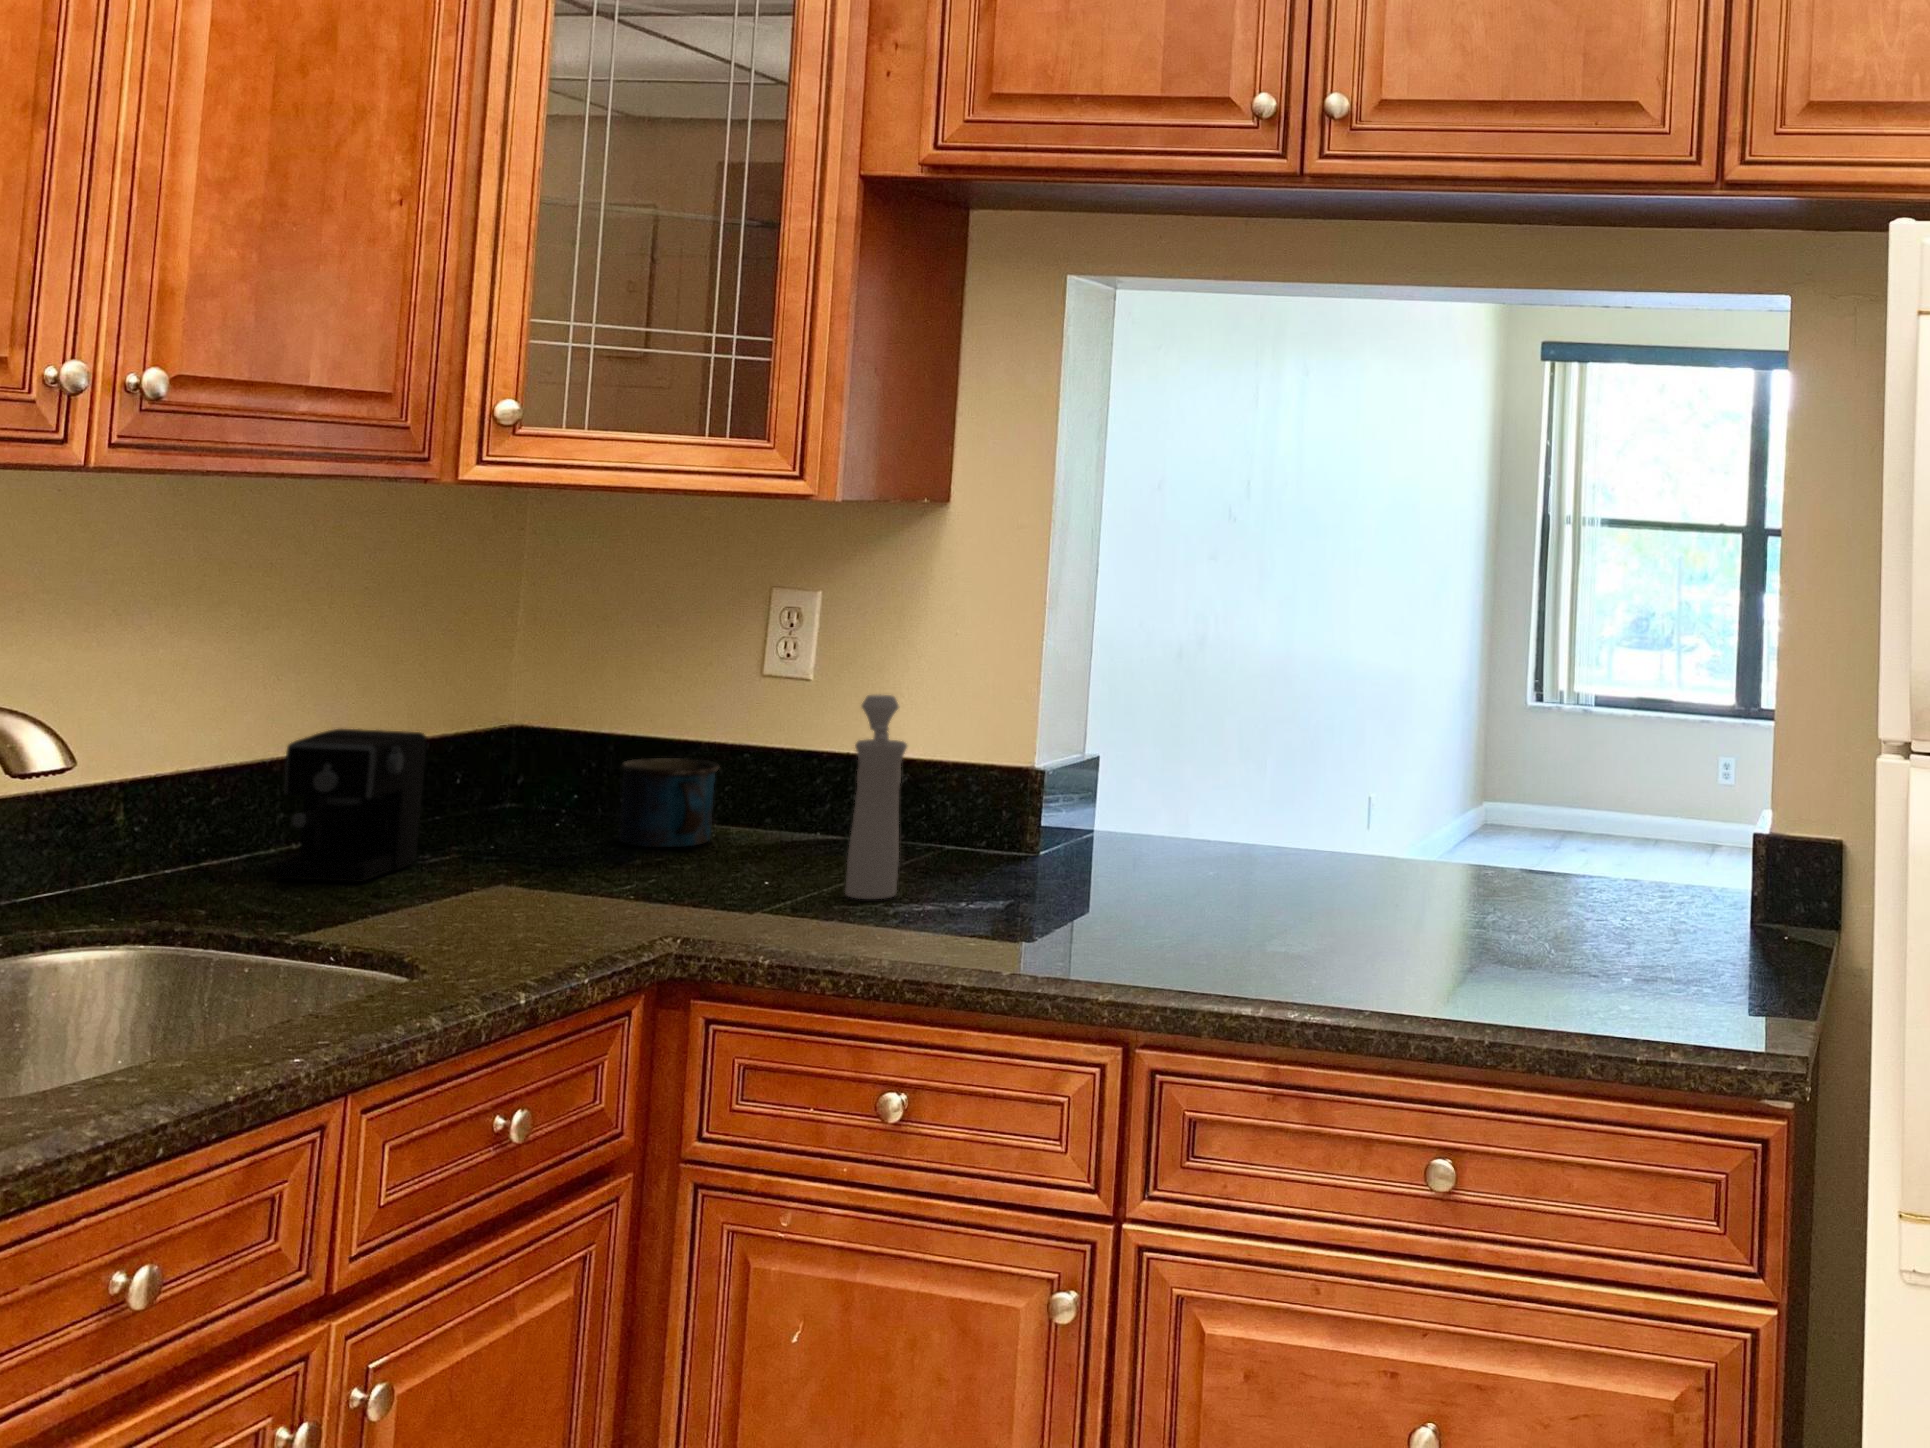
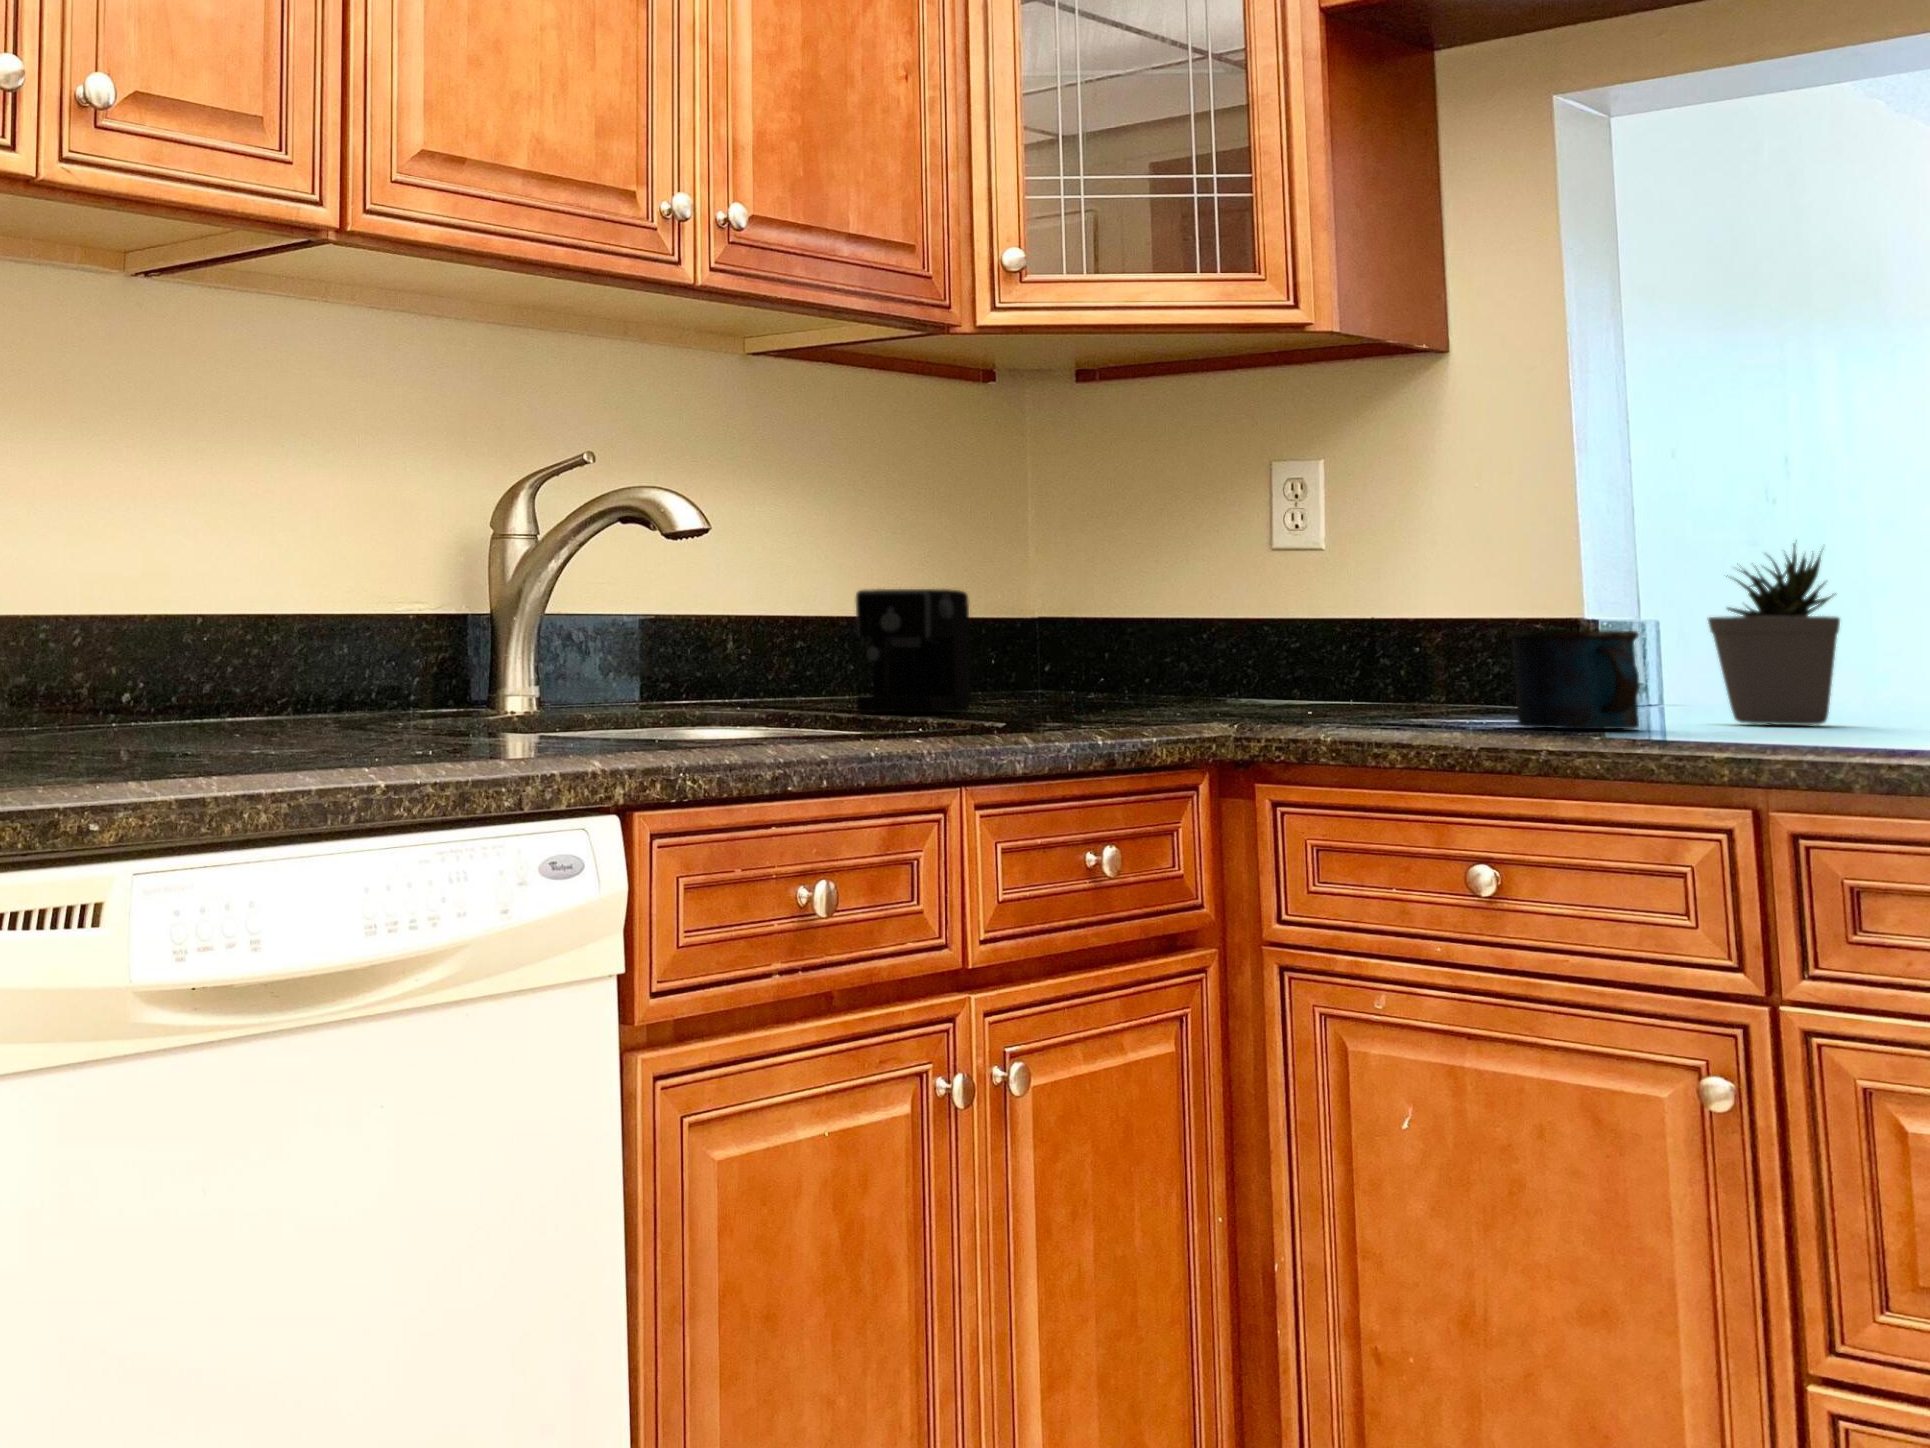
pepper mill: present [845,695,907,899] -> none [1385,530,1450,722]
potted plant: none [1127,728,1230,892] -> present [1708,540,1840,725]
mug: present [619,758,719,847] -> present [1508,630,1640,729]

